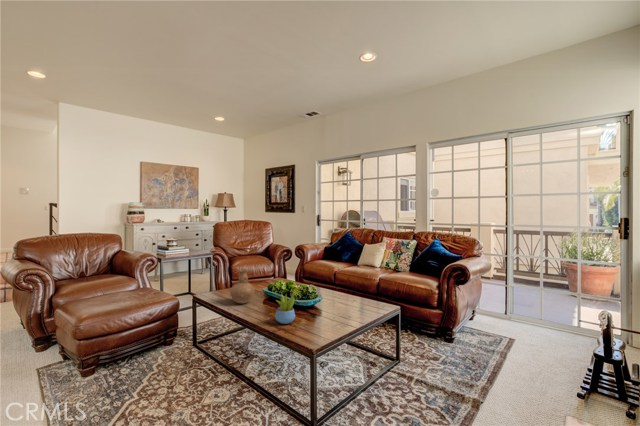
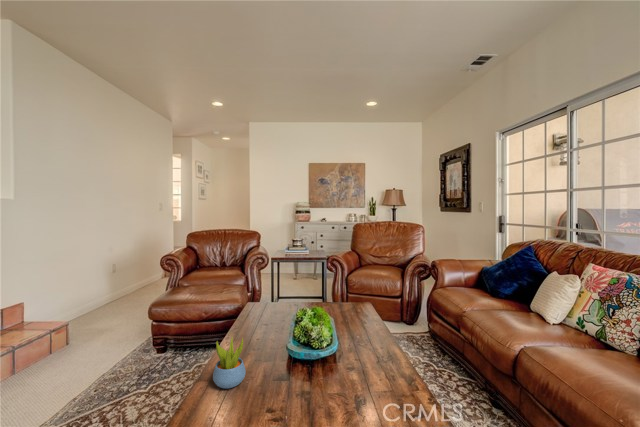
vase: present [230,270,255,303] -> none [242,286,275,331]

